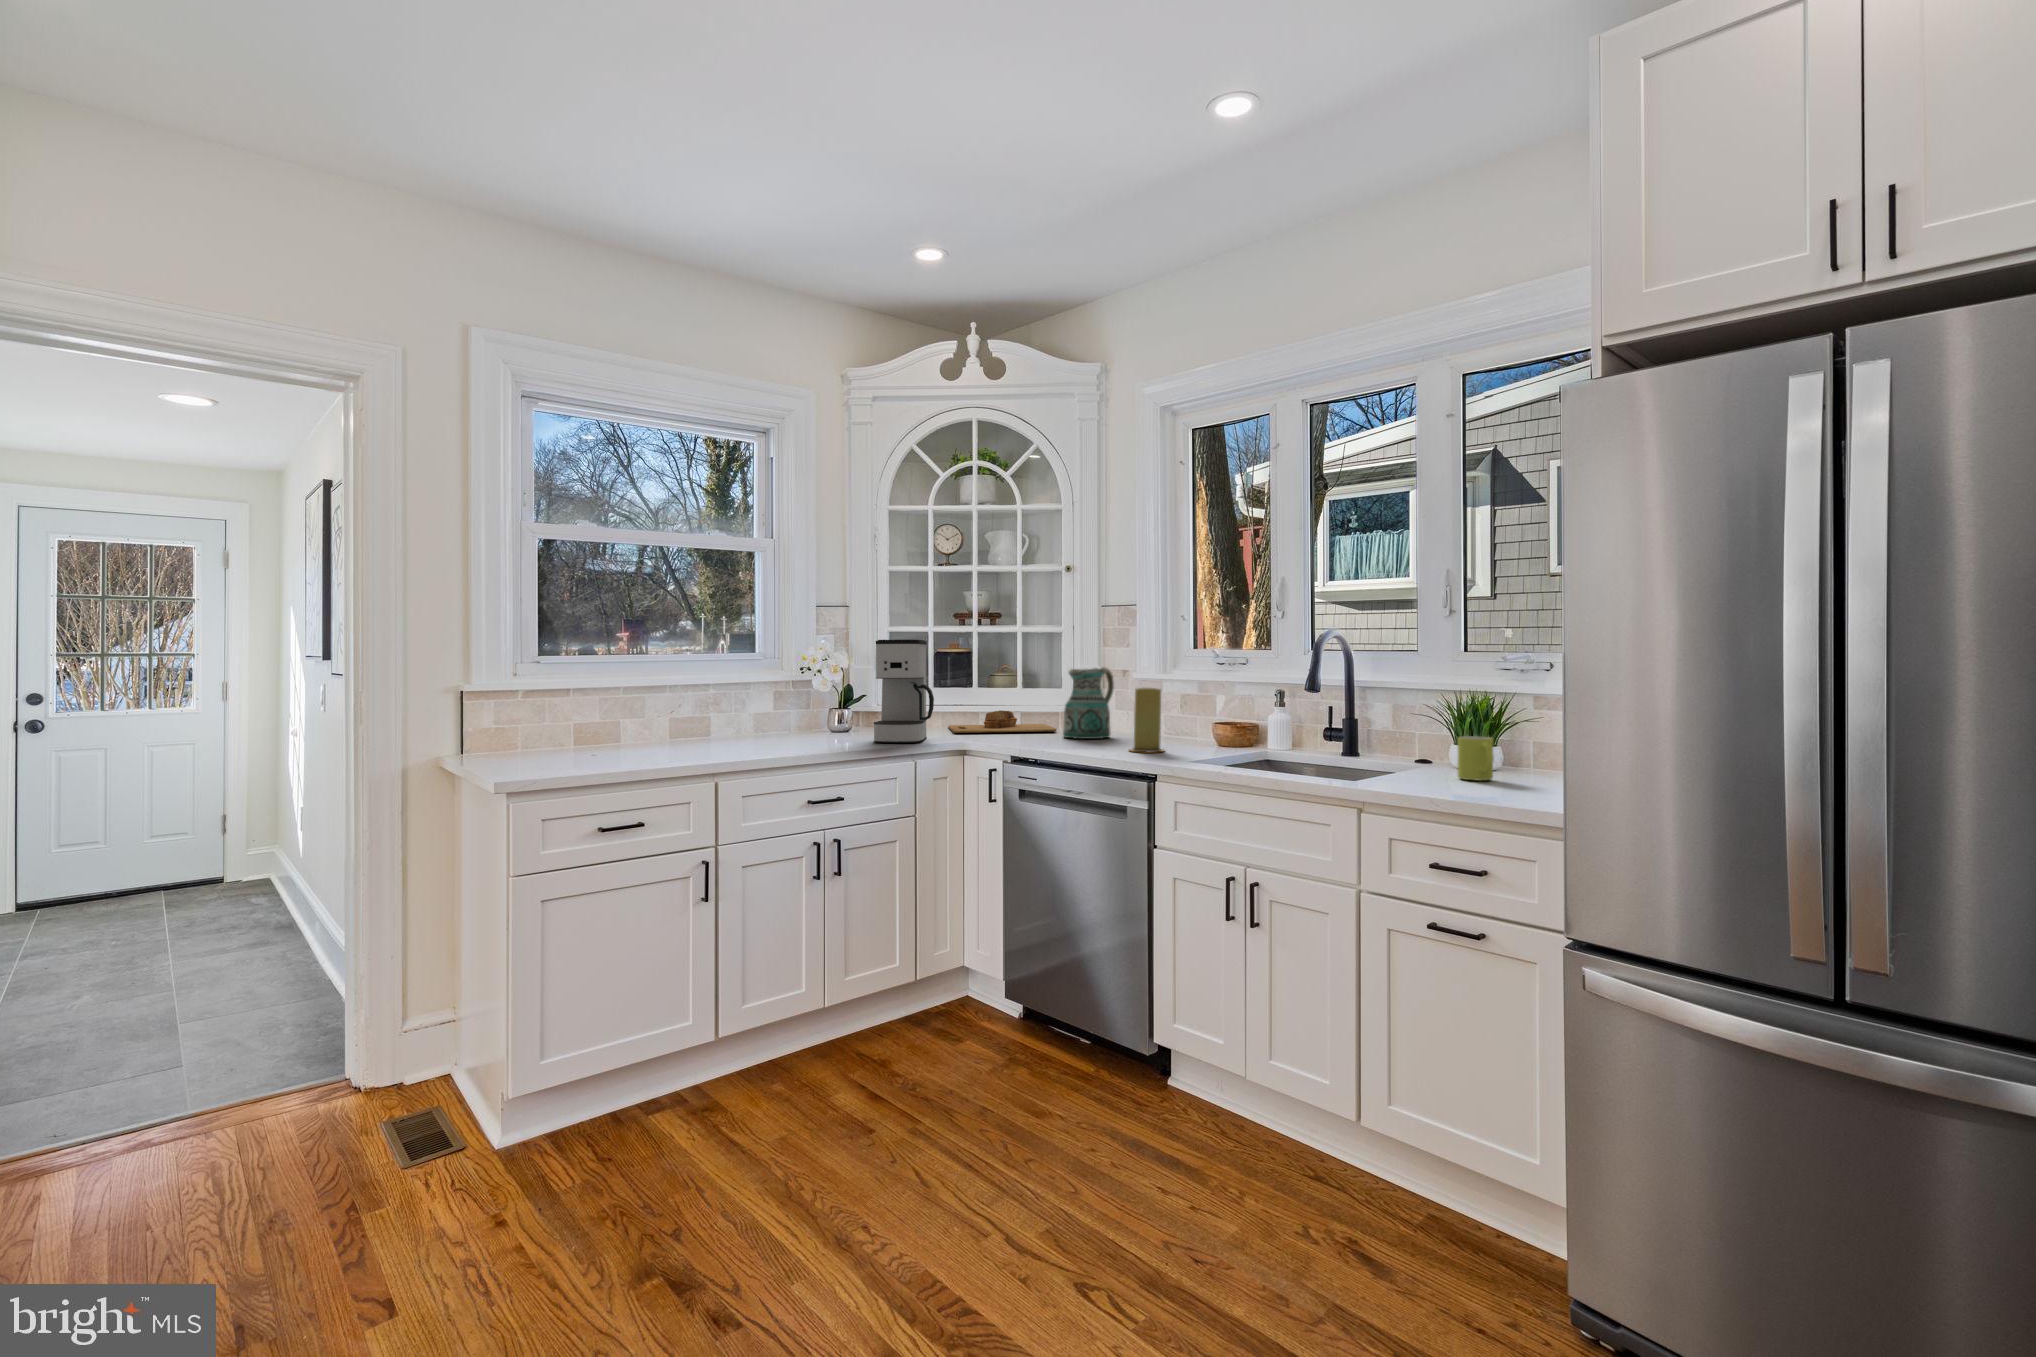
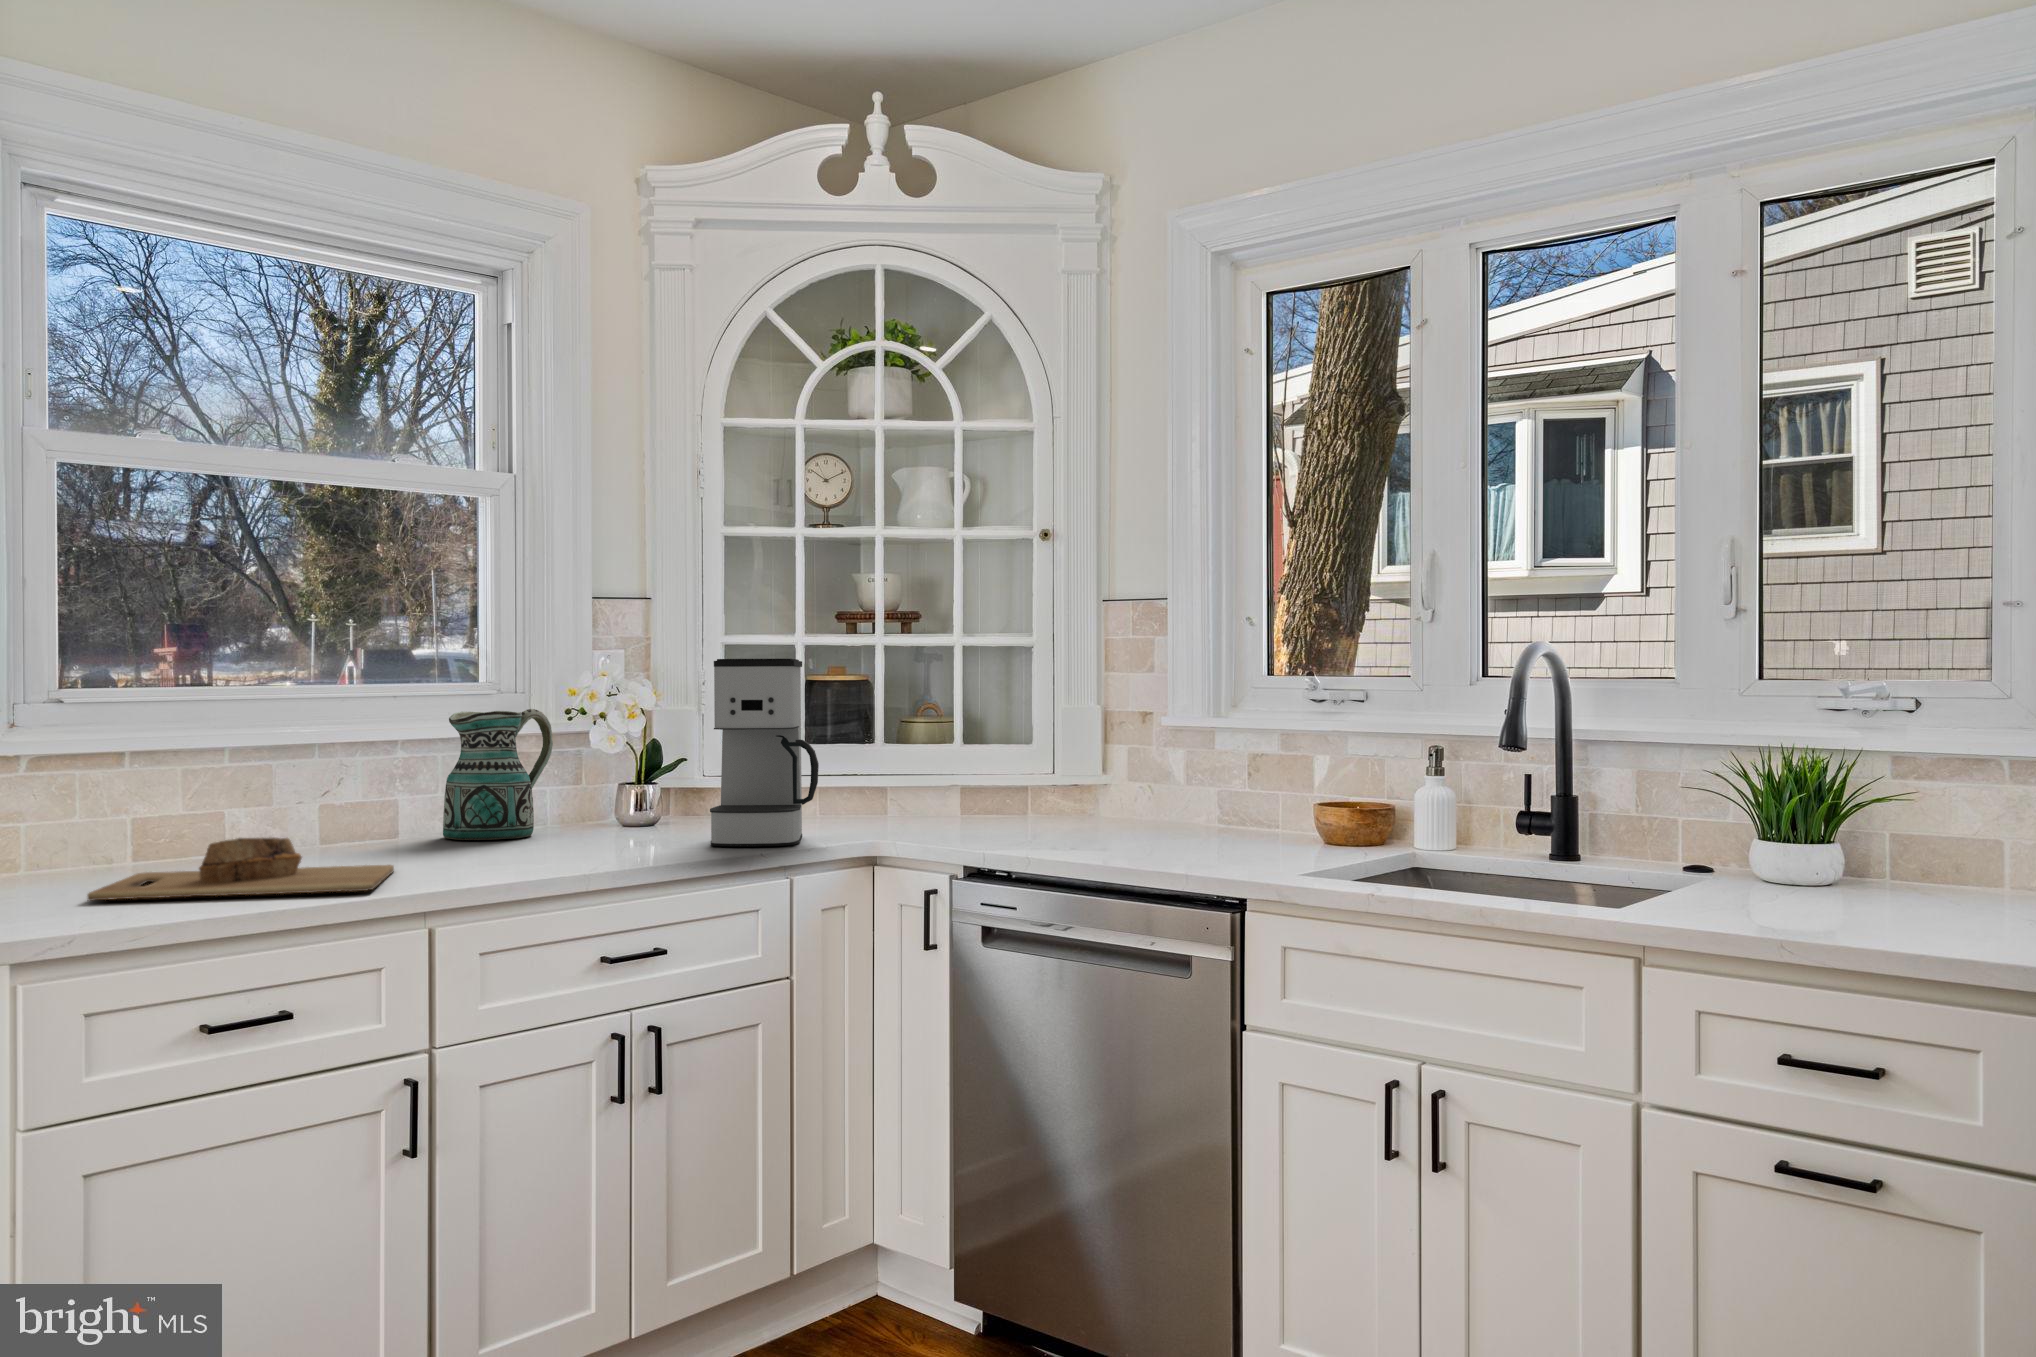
ceramic pitcher: present [1063,668,1114,739] -> present [443,709,553,840]
candle: present [1130,688,1164,752] -> none [1178,743,1243,859]
cutting board: present [948,710,1057,733] -> present [87,838,394,901]
mug: present [1457,736,1494,781] -> none [1776,827,1843,904]

